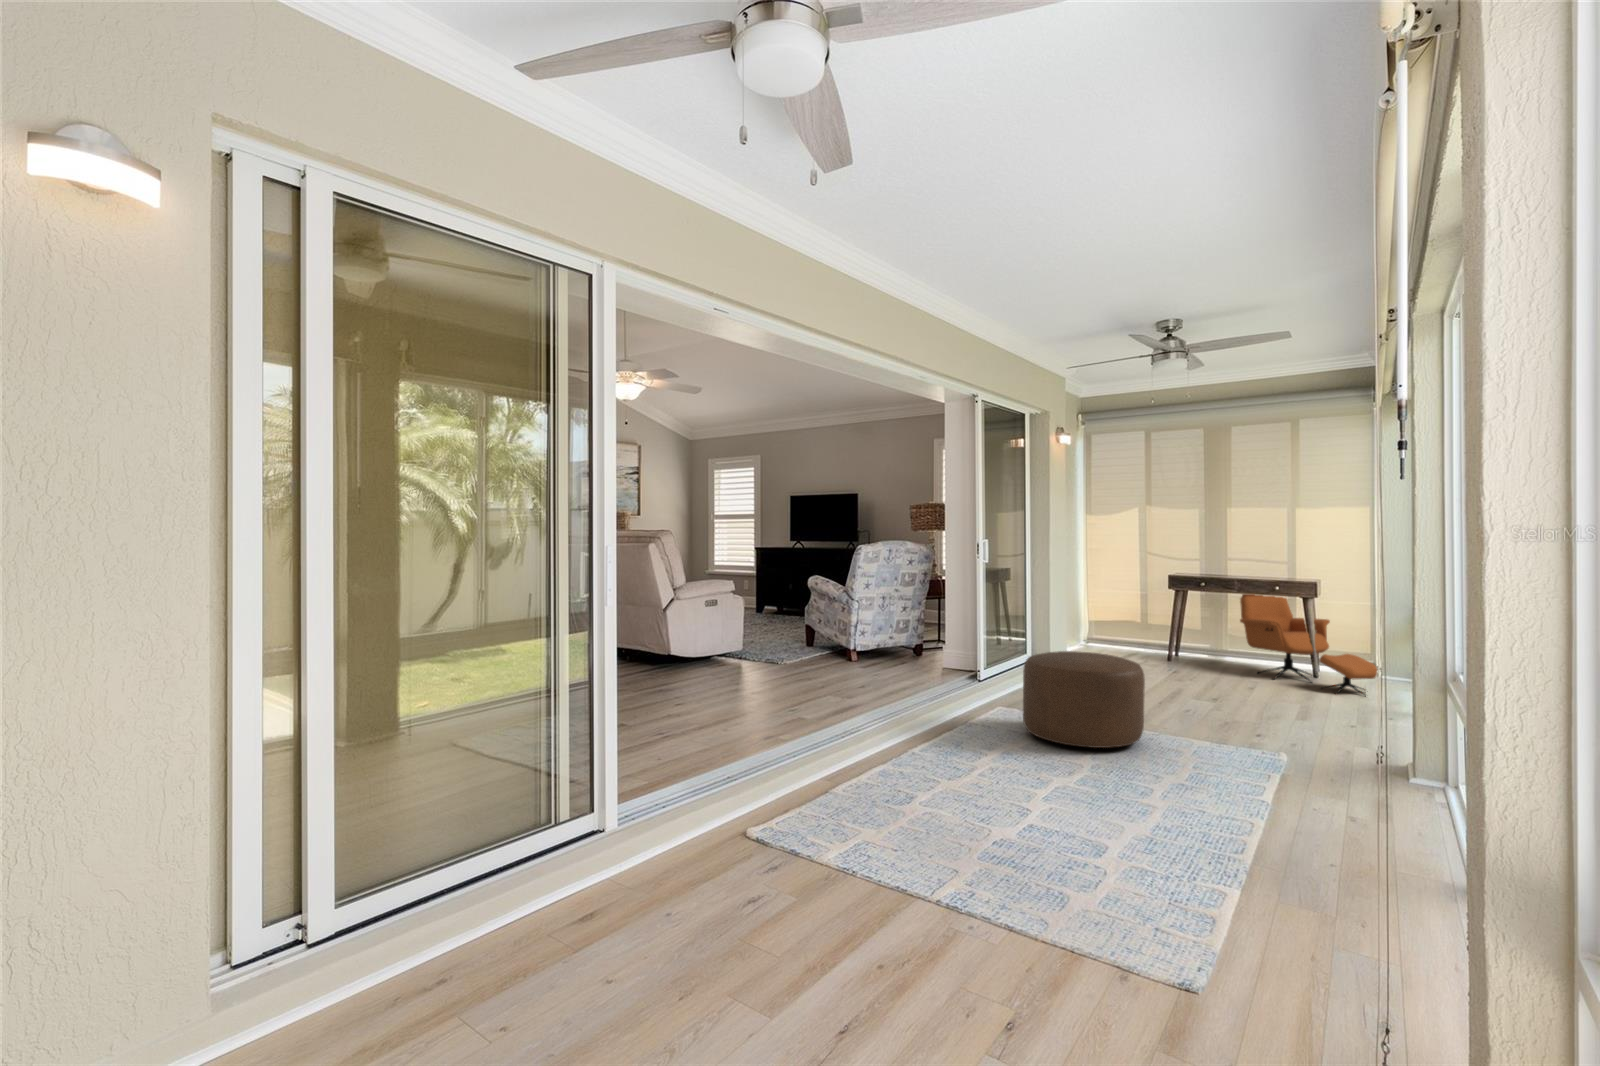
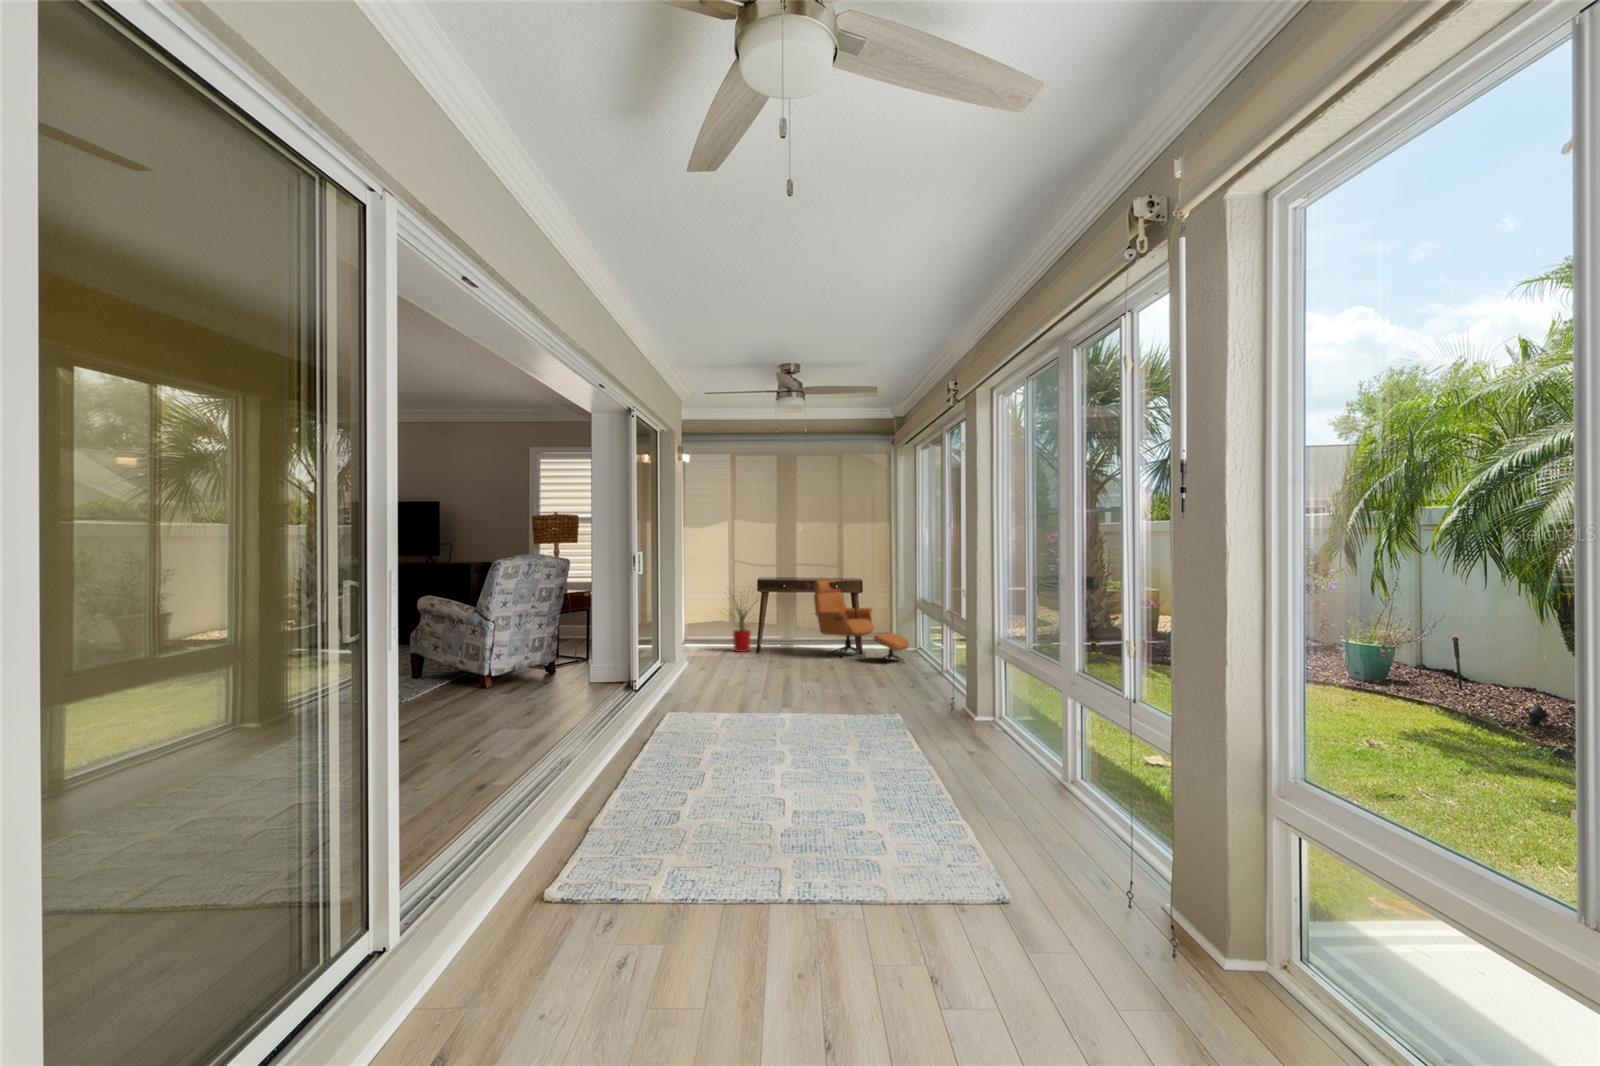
house plant: none [1117,580,1179,659] -> present [729,593,758,652]
ottoman: present [1023,651,1145,748] -> none [708,651,809,735]

